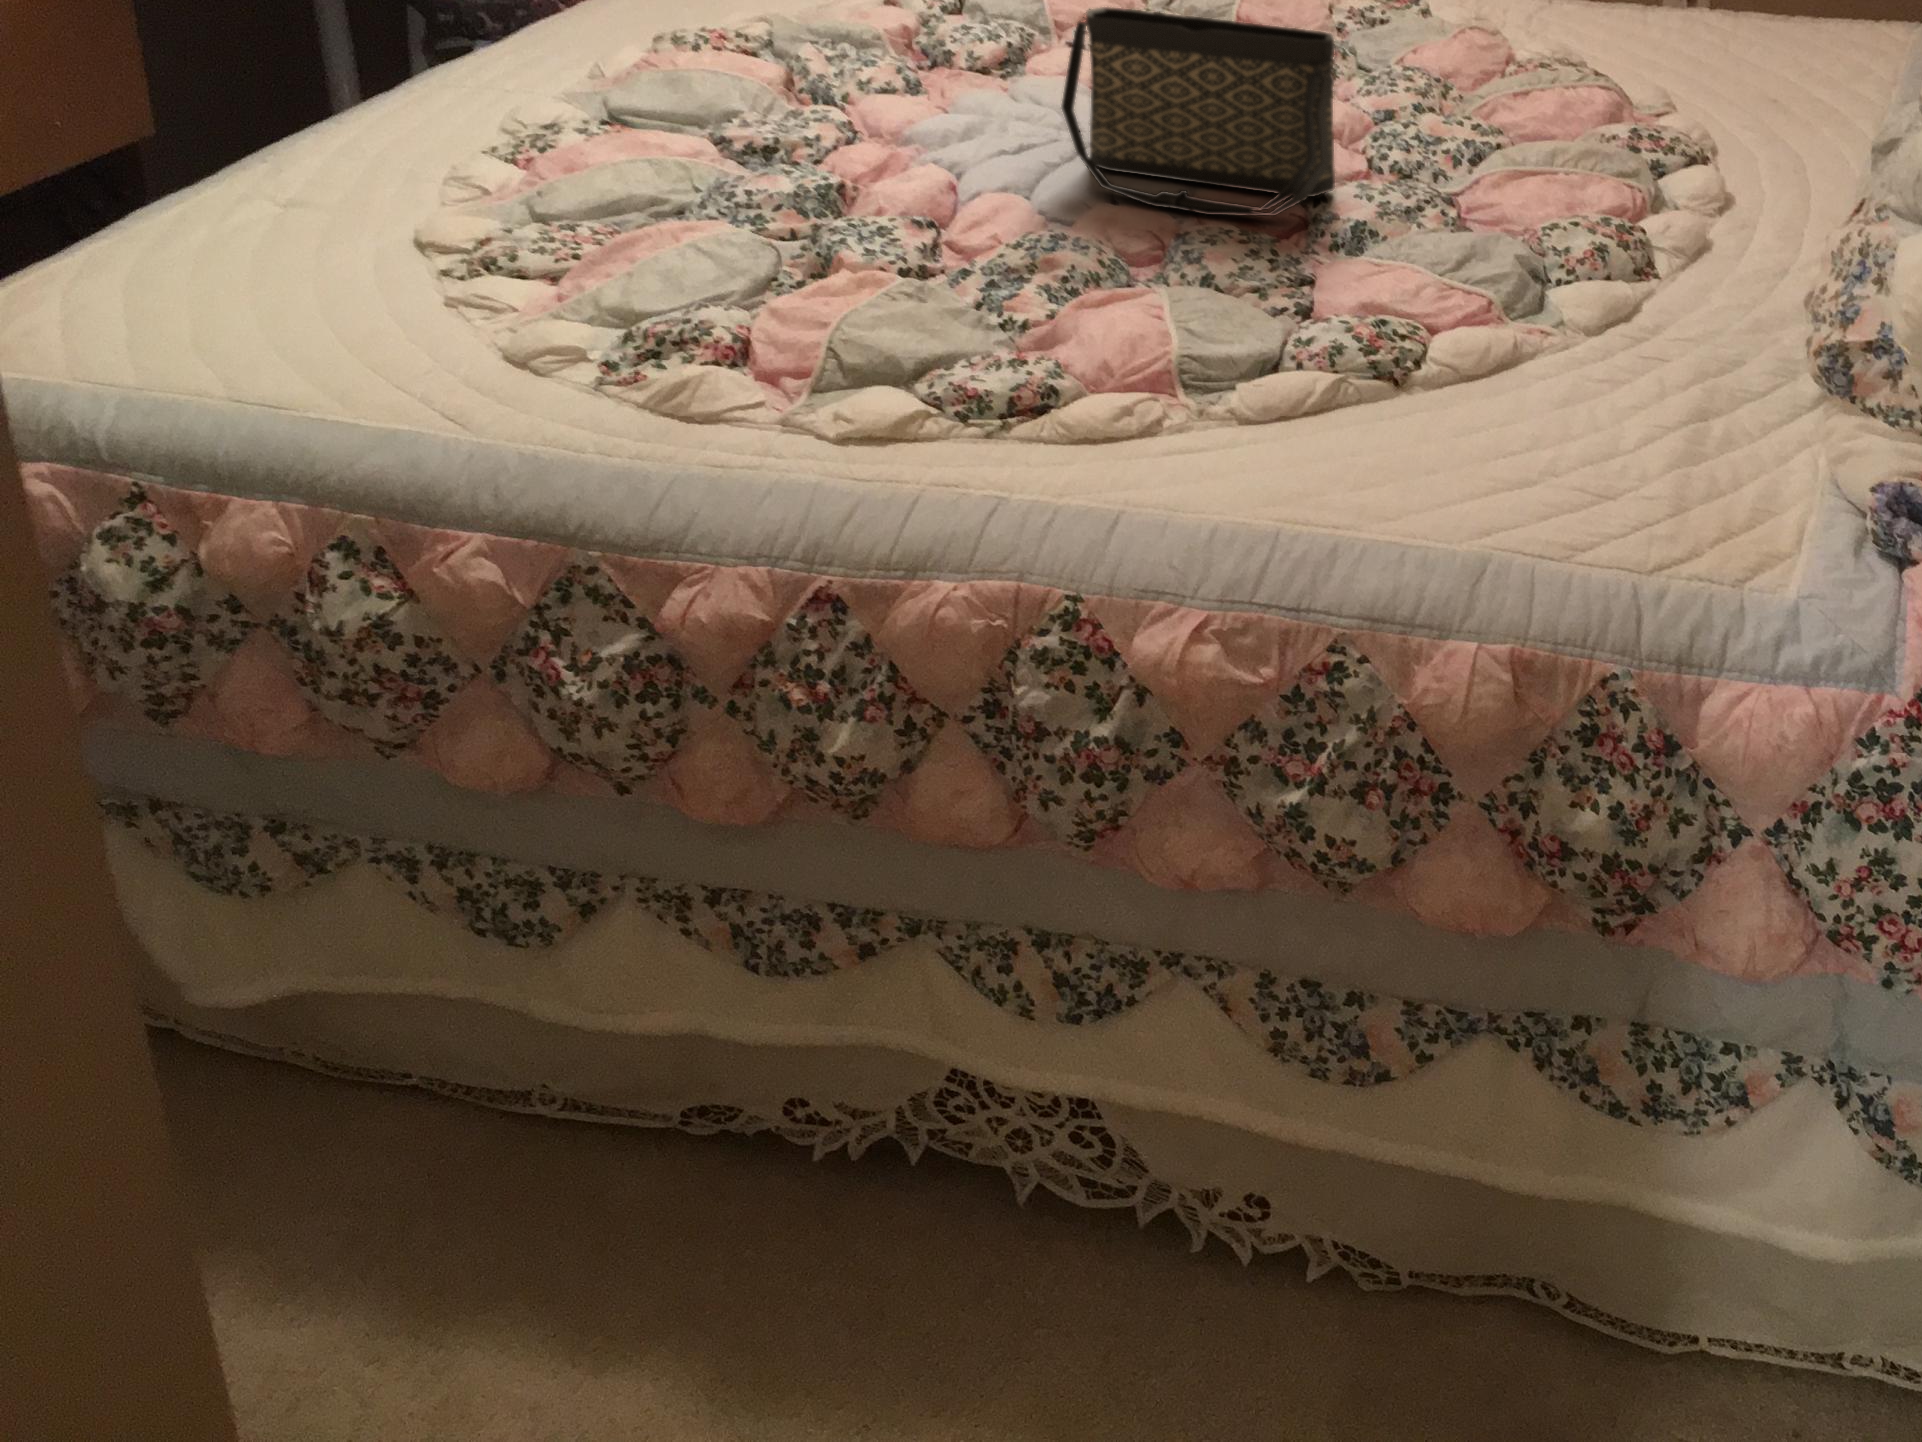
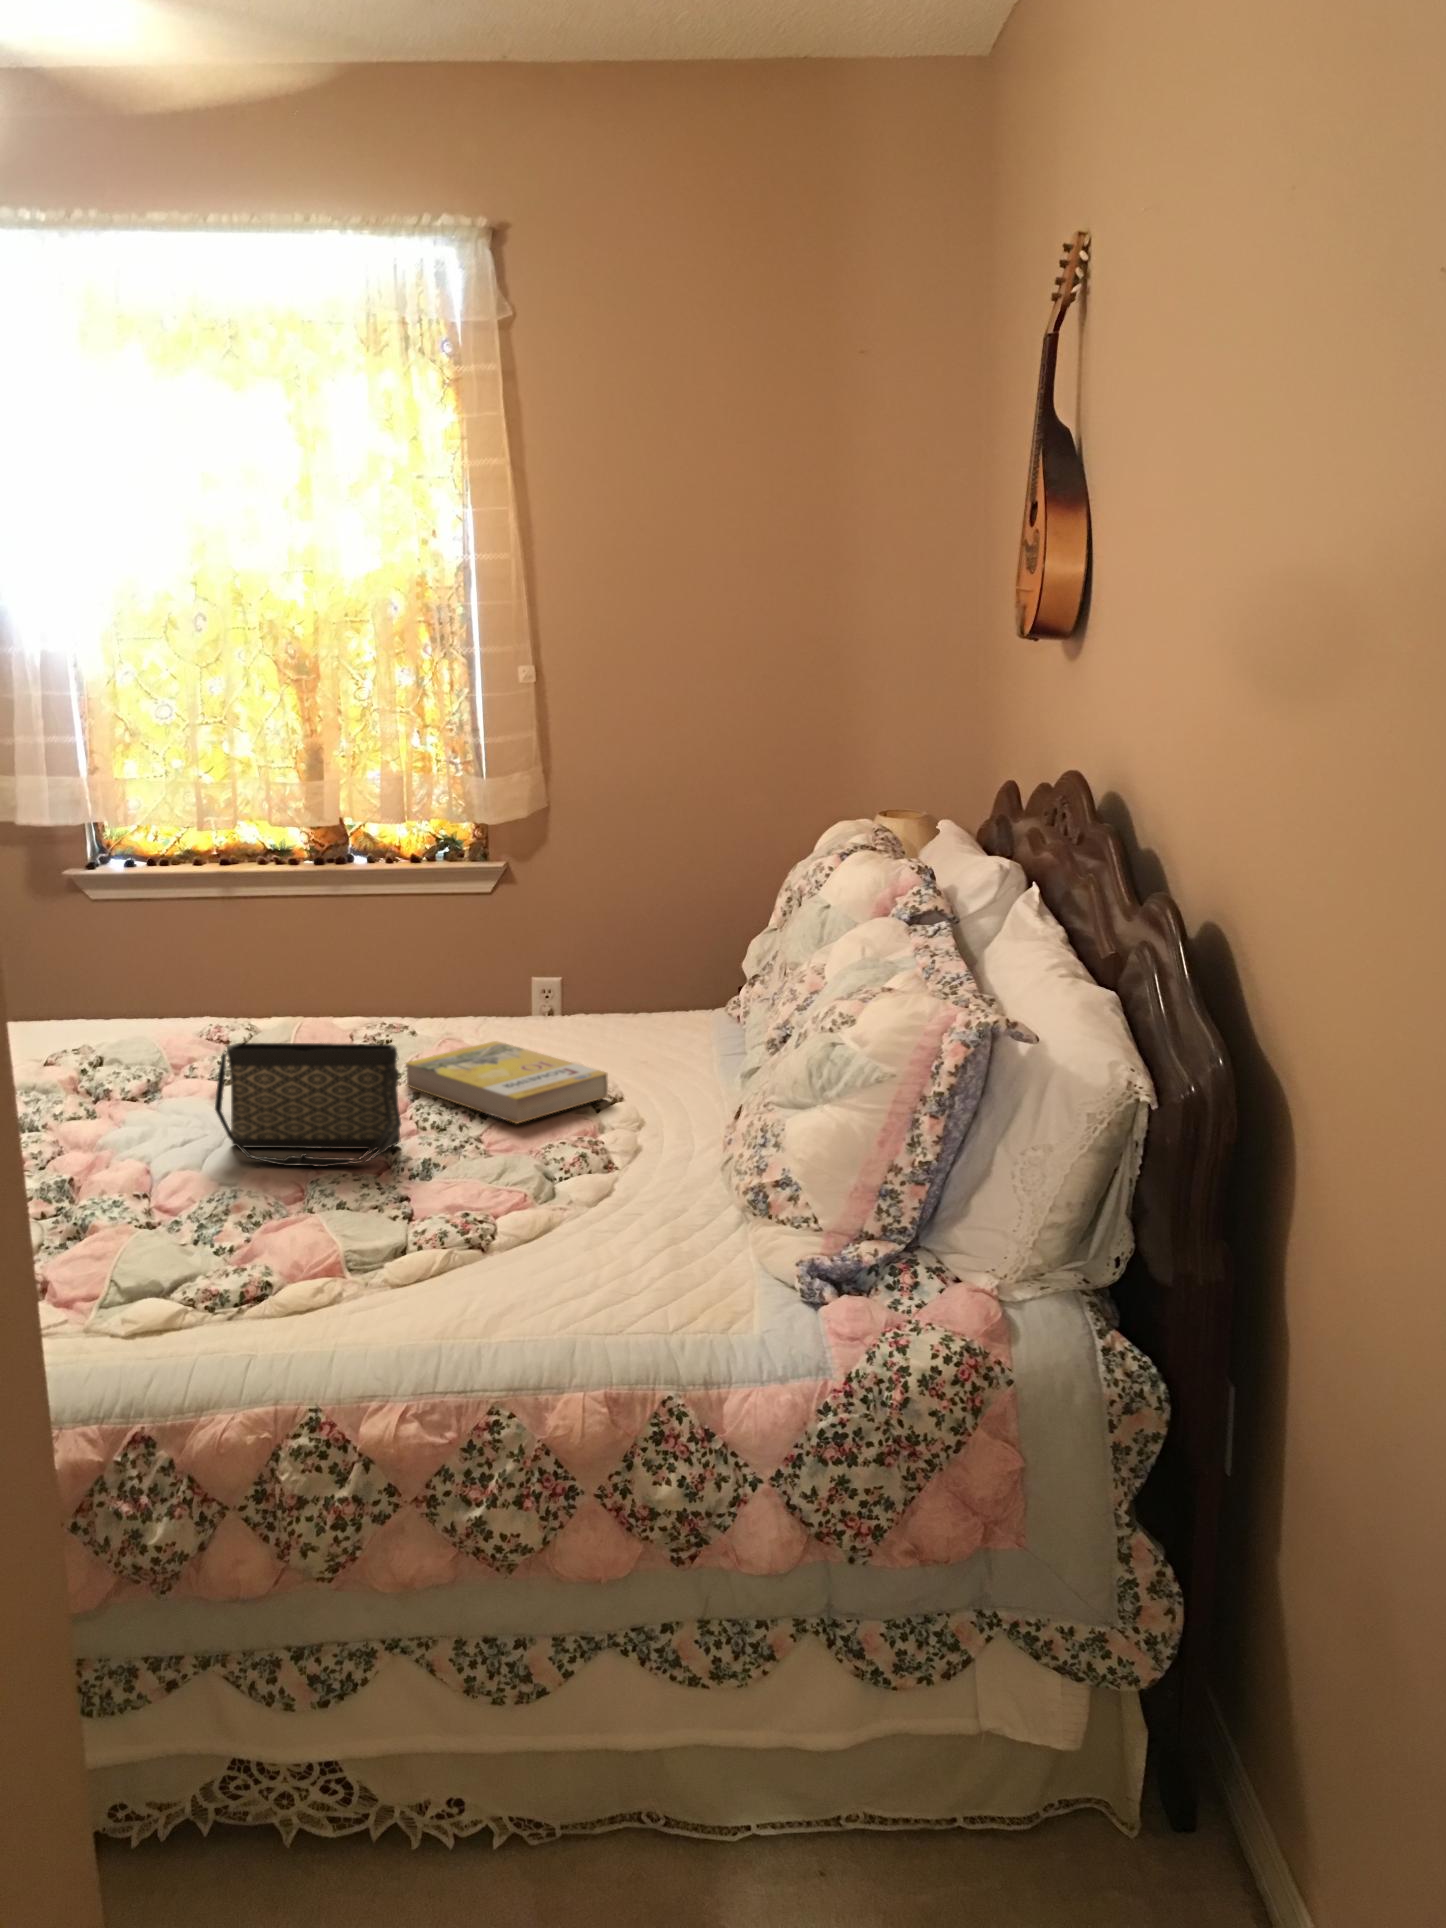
book: none [1381,40,1690,181] -> present [406,1041,608,1123]

